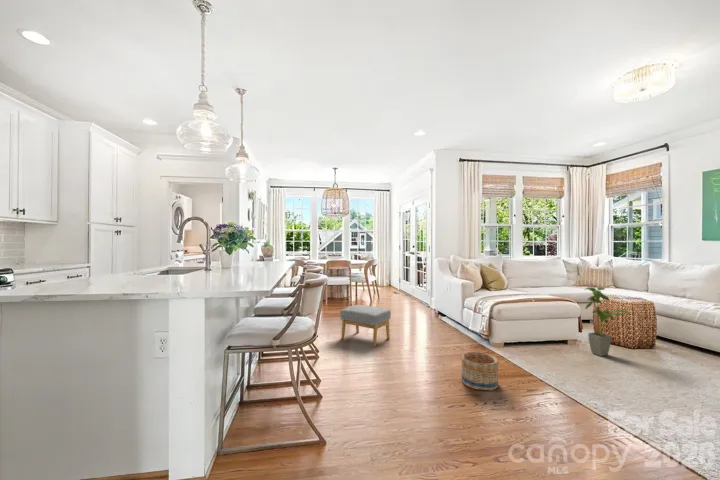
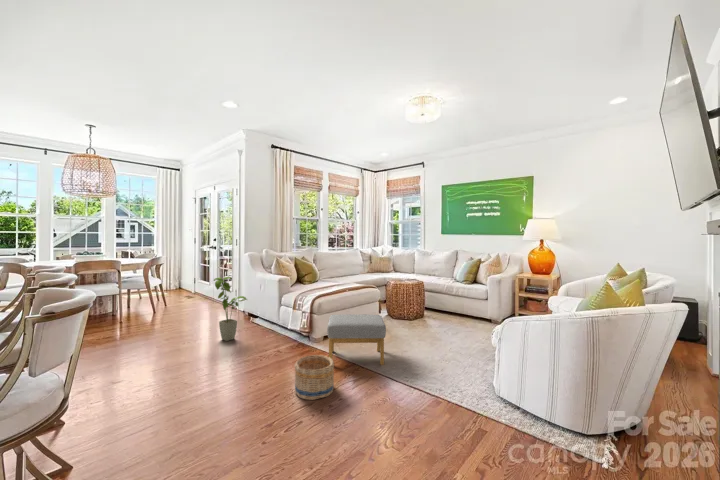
house plant: present [585,287,629,356] -> present [214,277,247,341]
footstool: present [340,305,391,346] -> present [327,315,386,365]

